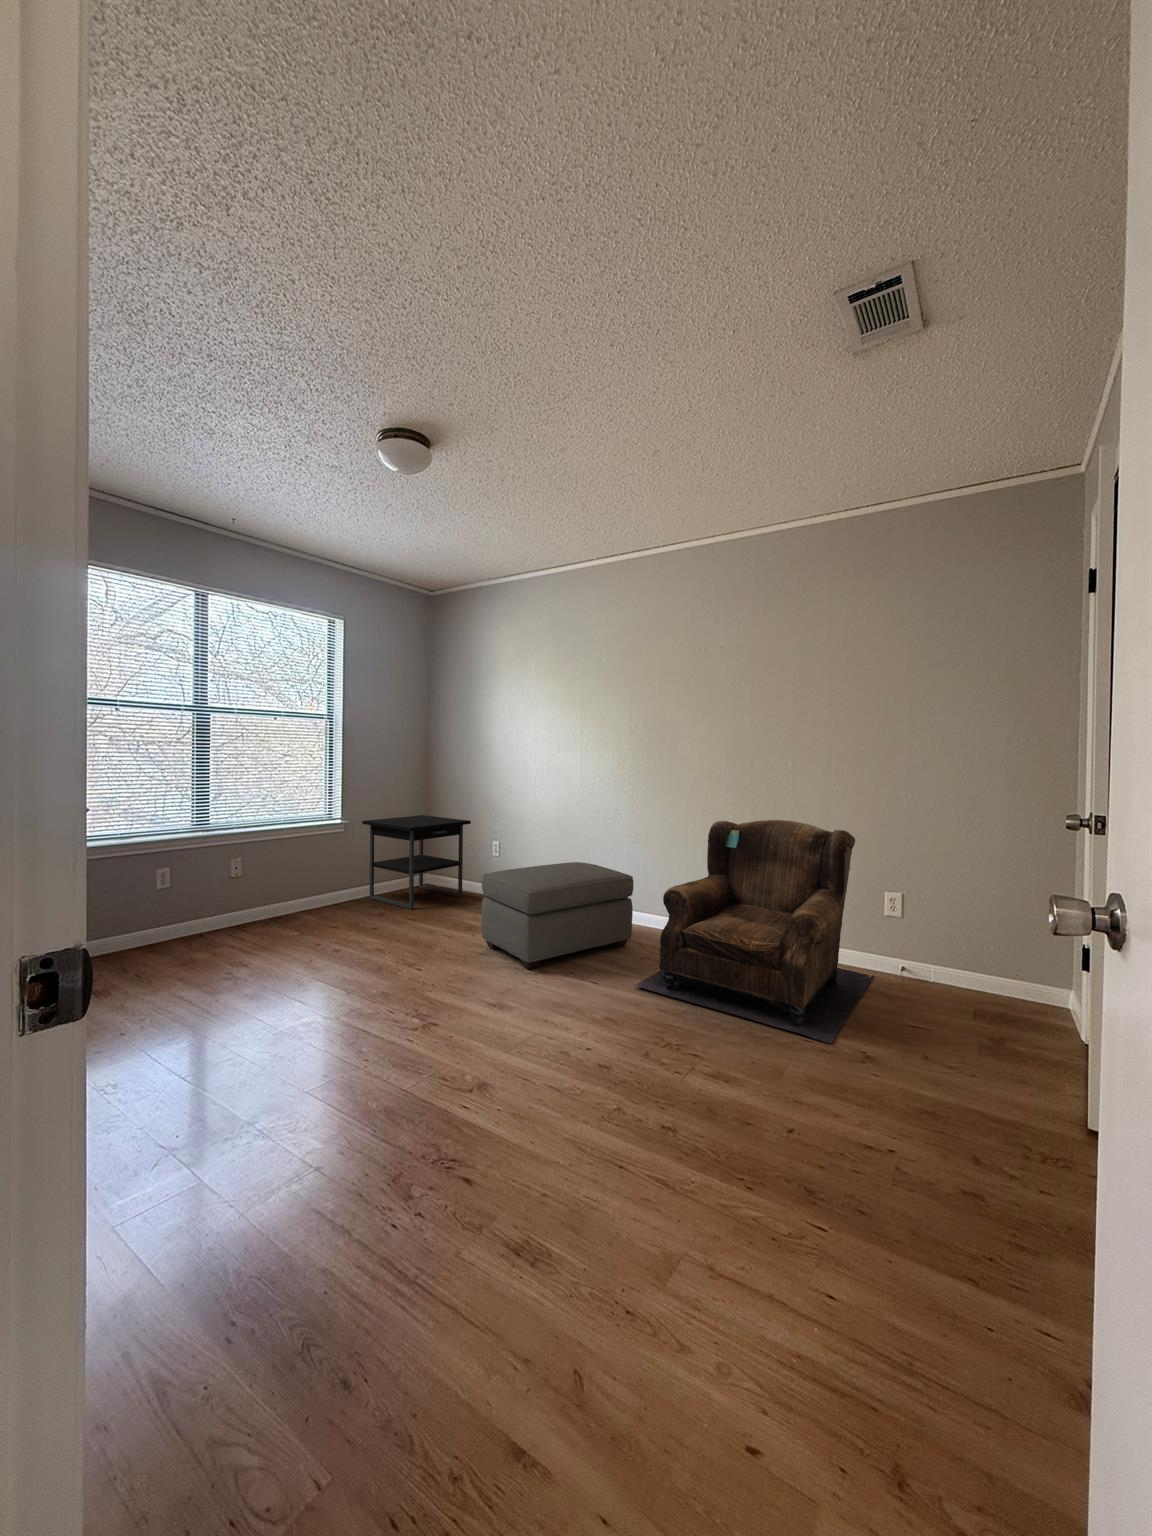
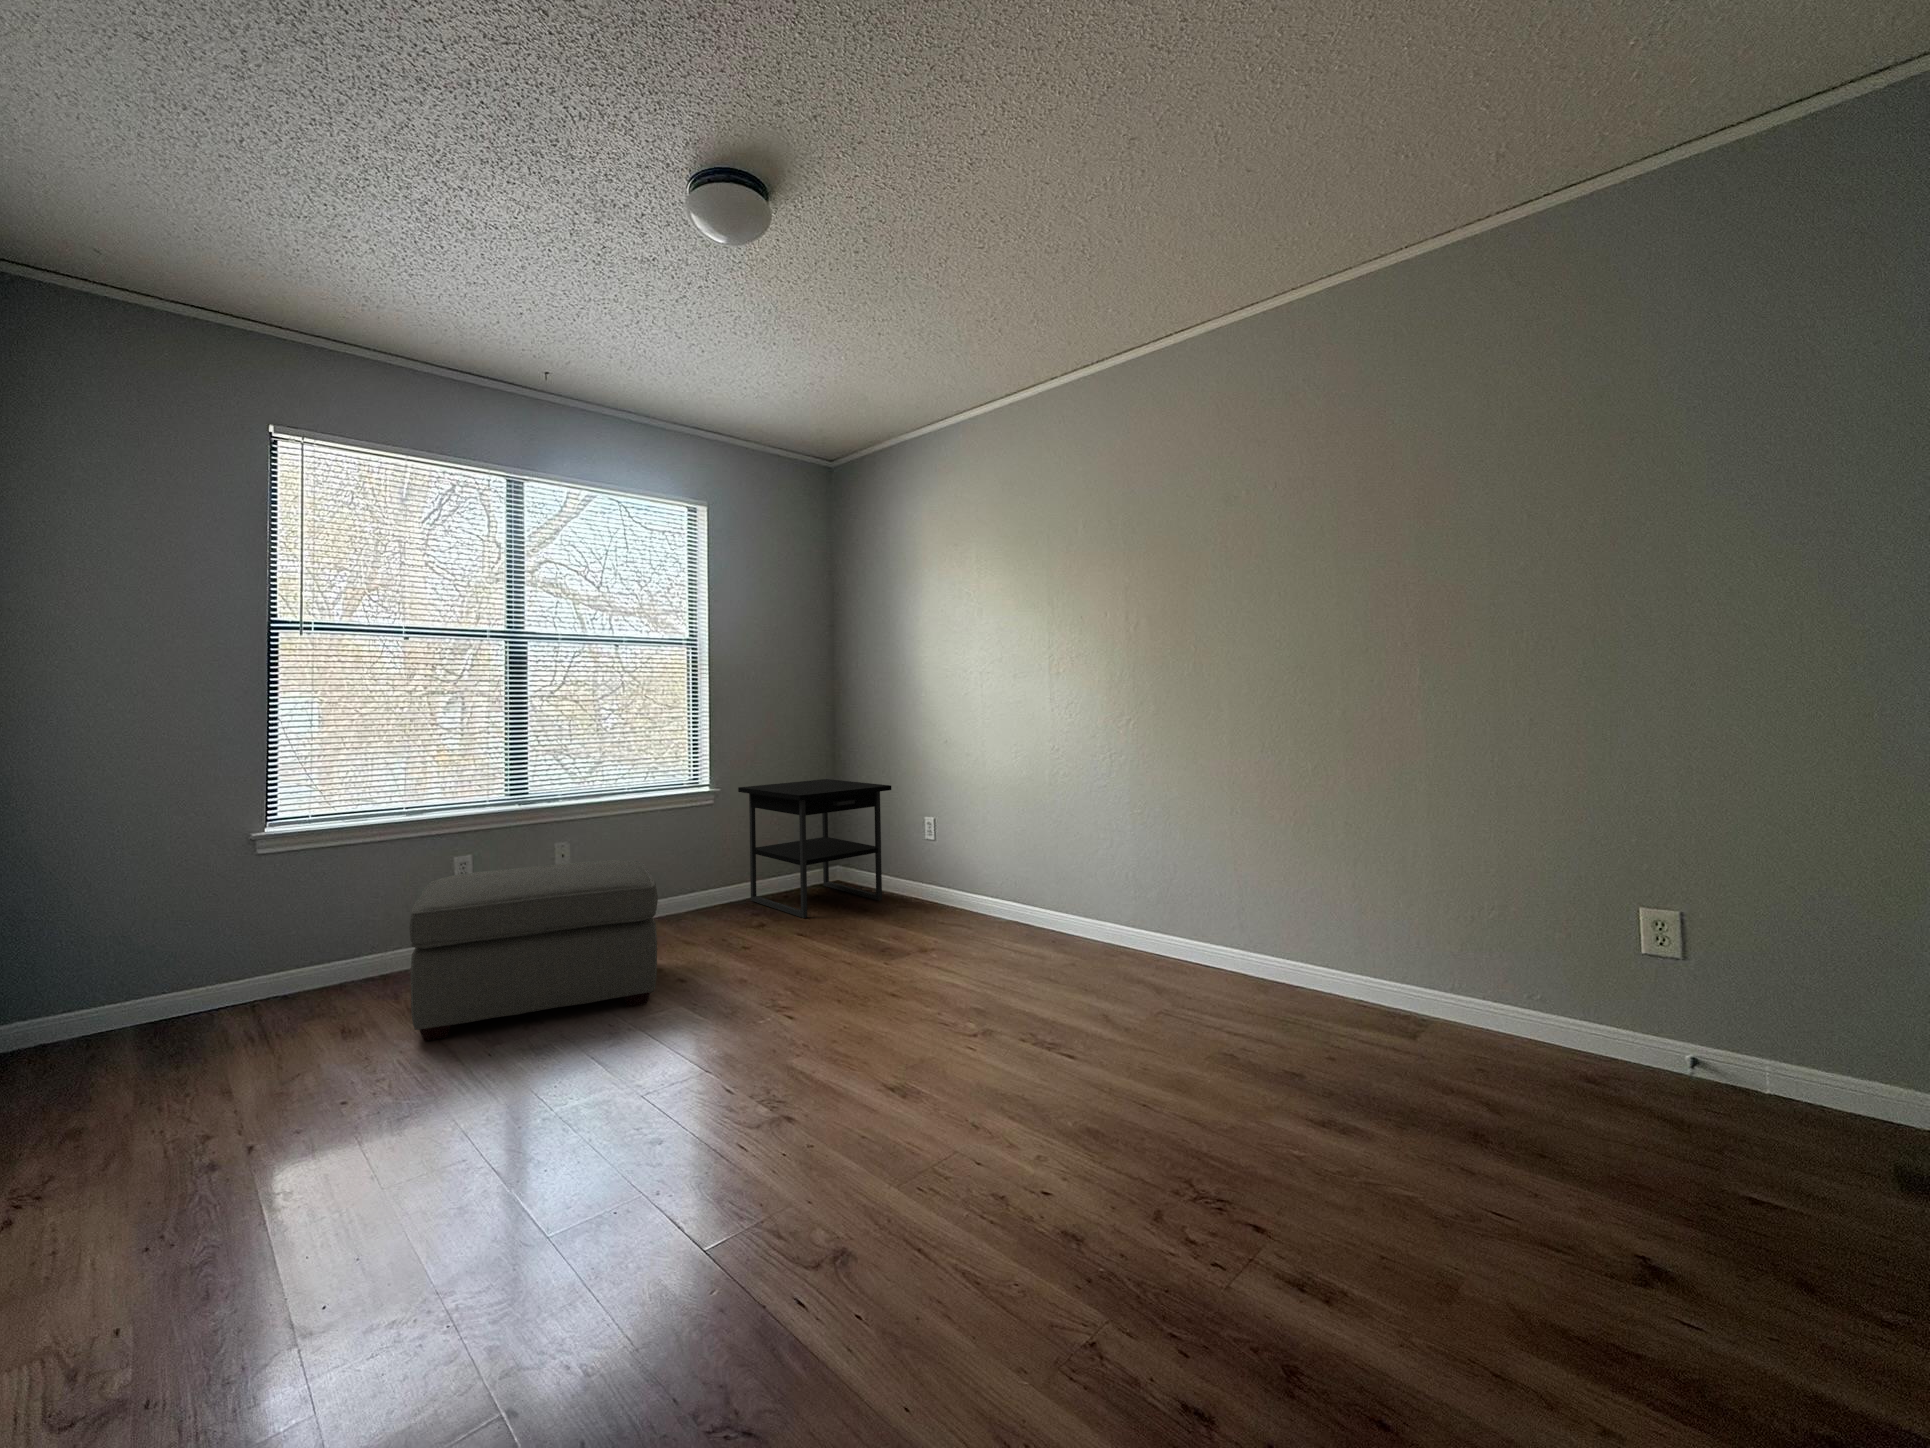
armchair: present [635,820,875,1043] -> none [1139,770,1631,1223]
ottoman: present [481,862,634,969] -> present [409,860,658,1041]

